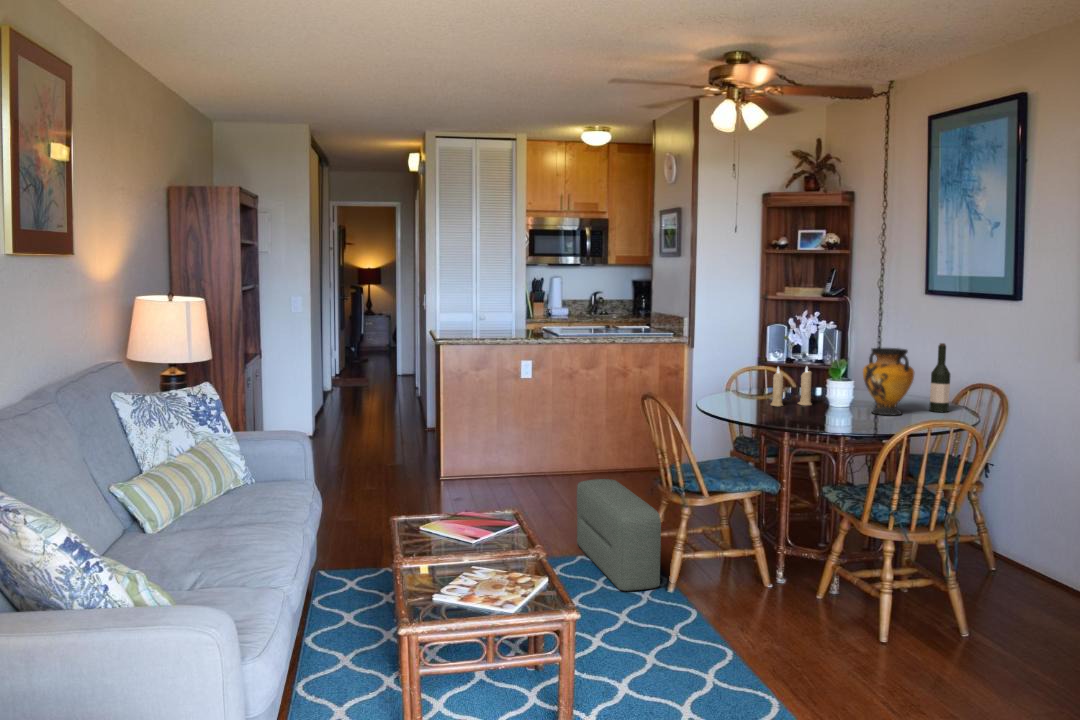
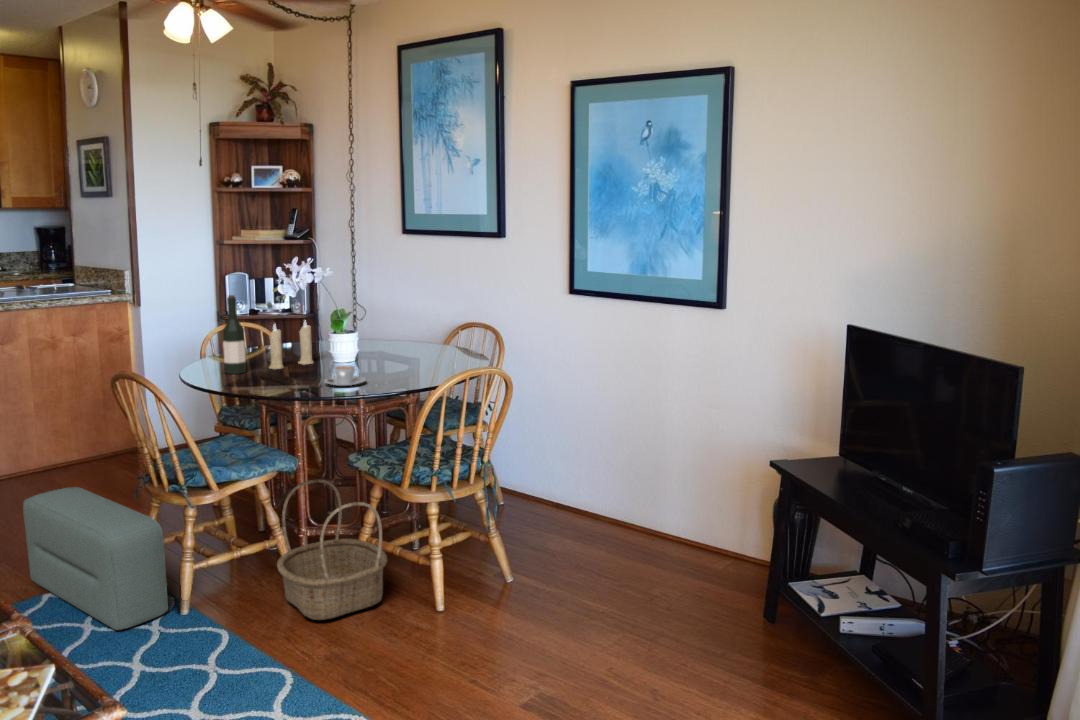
wine bottle: present [929,343,950,412] -> present [223,295,246,374]
vase: present [863,348,914,415] -> none [369,294,421,366]
coffee cup: none [807,407,845,425] -> present [325,366,366,386]
basket: none [744,502,842,623] -> present [277,479,387,620]

